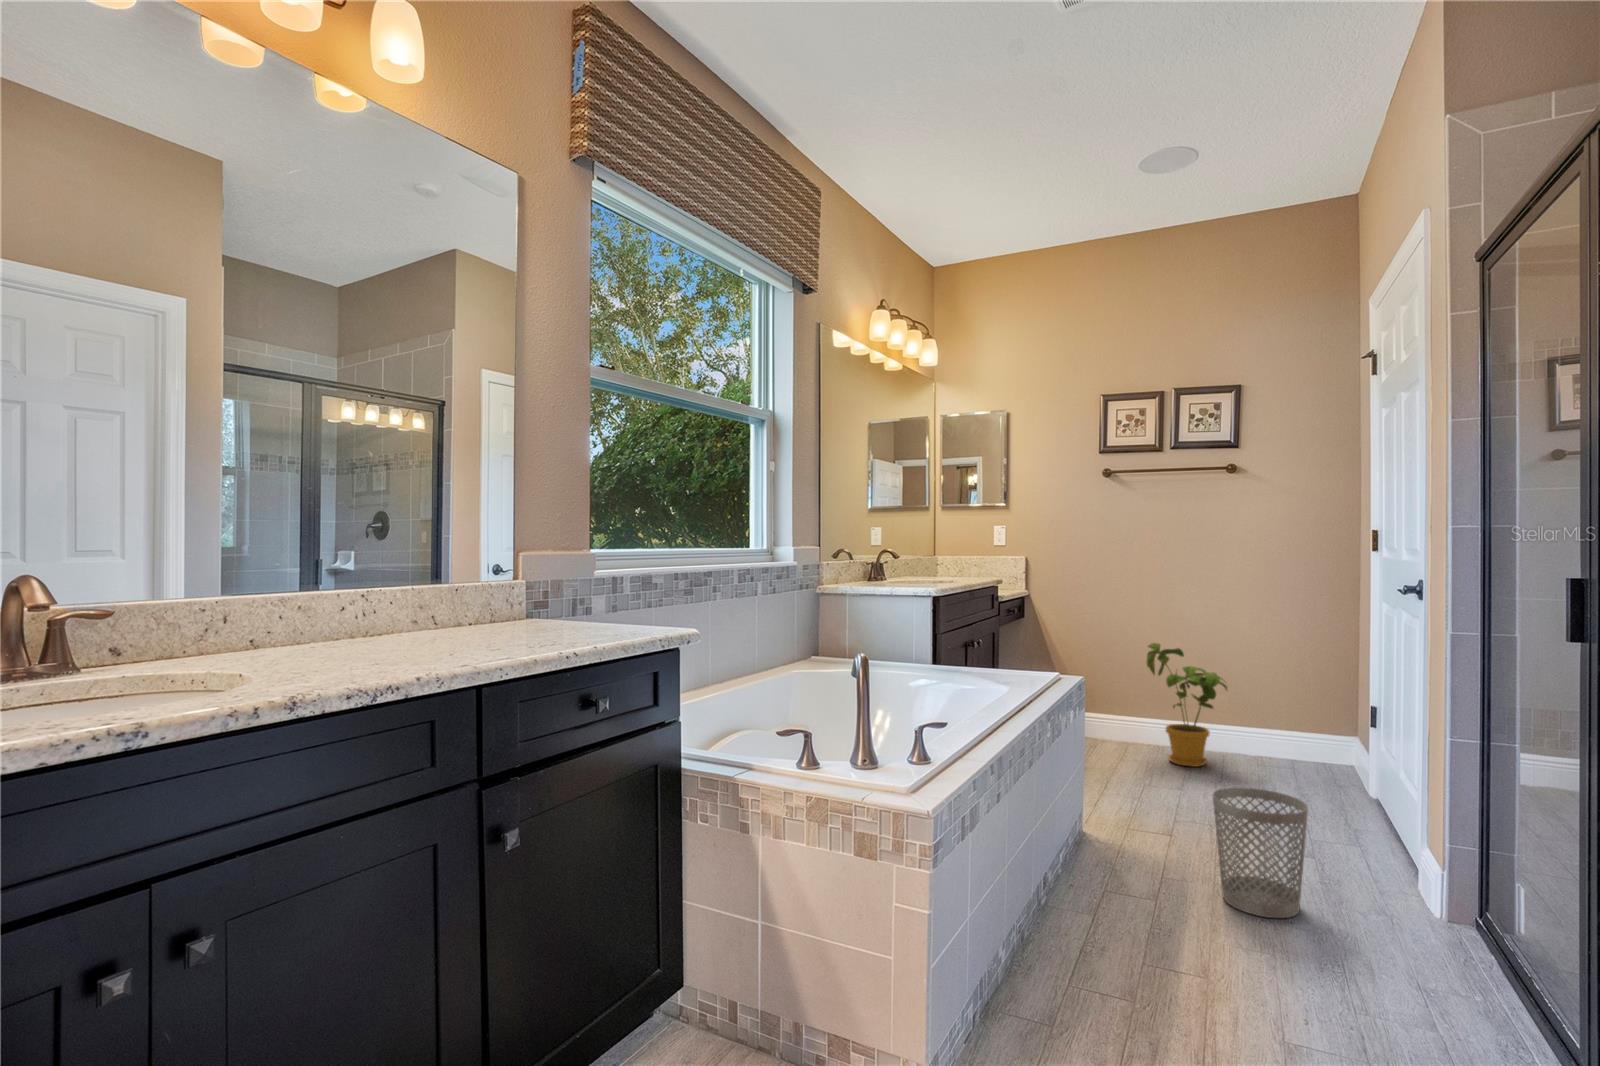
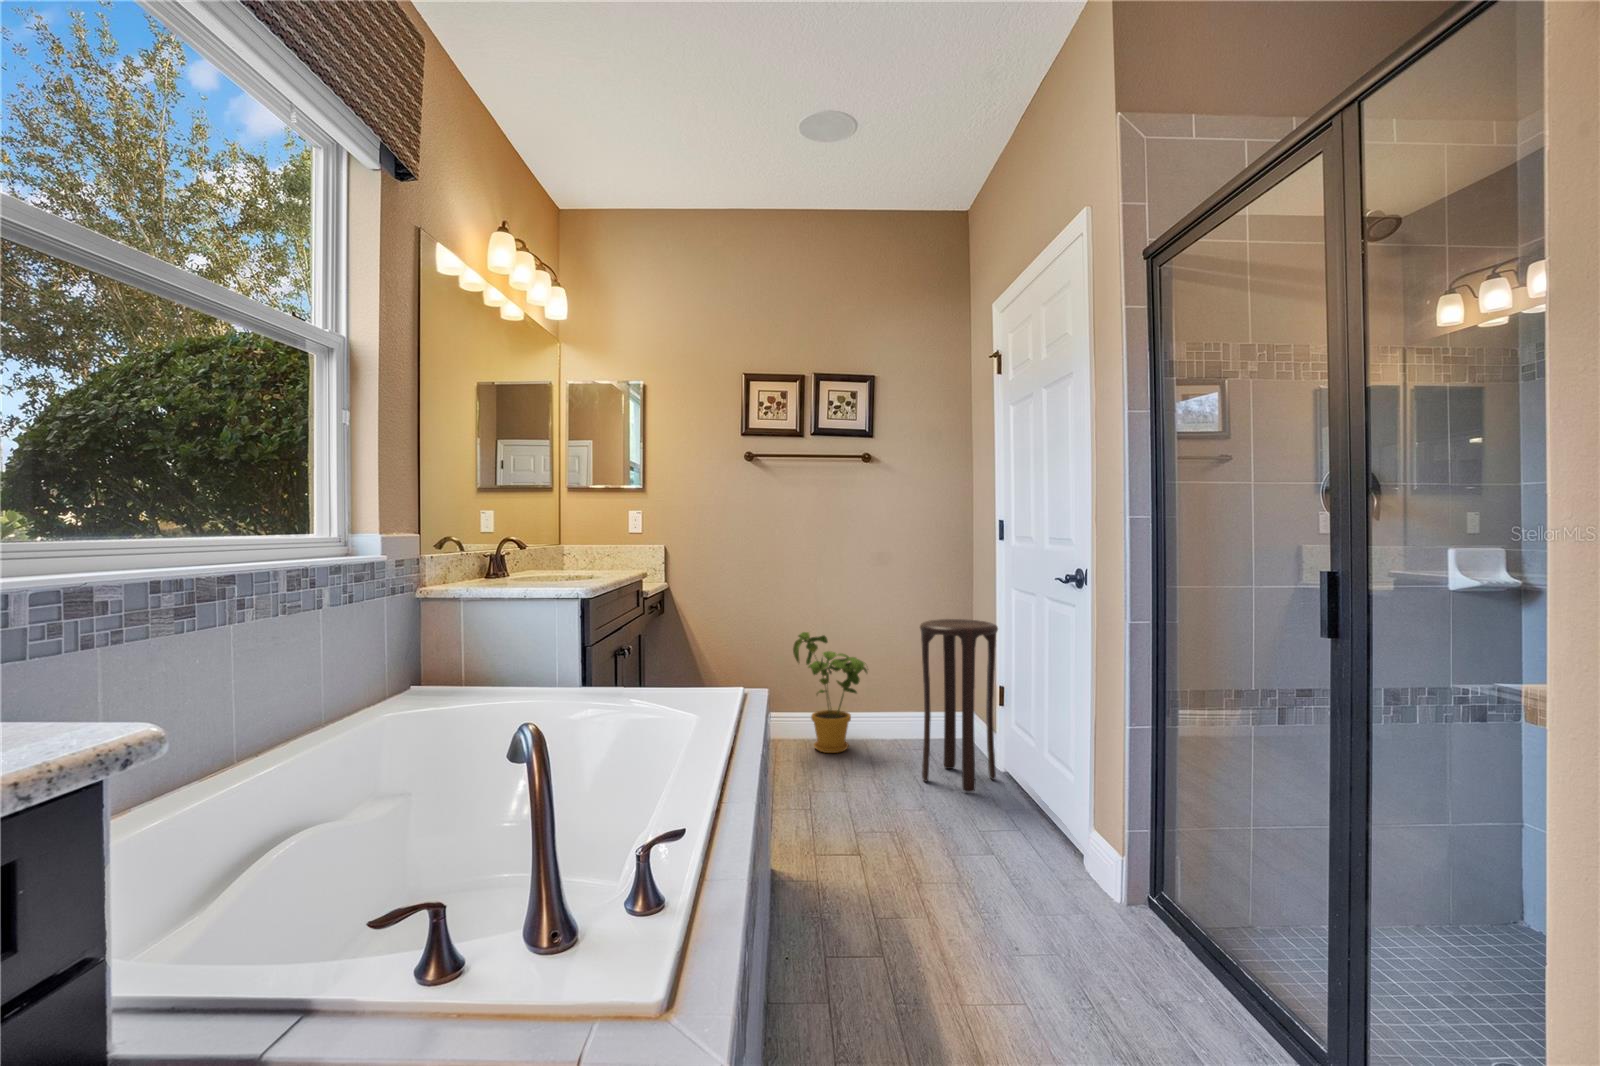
stool: none [1273,638,1370,819] -> present [920,619,998,792]
wastebasket: present [1213,787,1308,918] -> none [923,789,1015,933]

